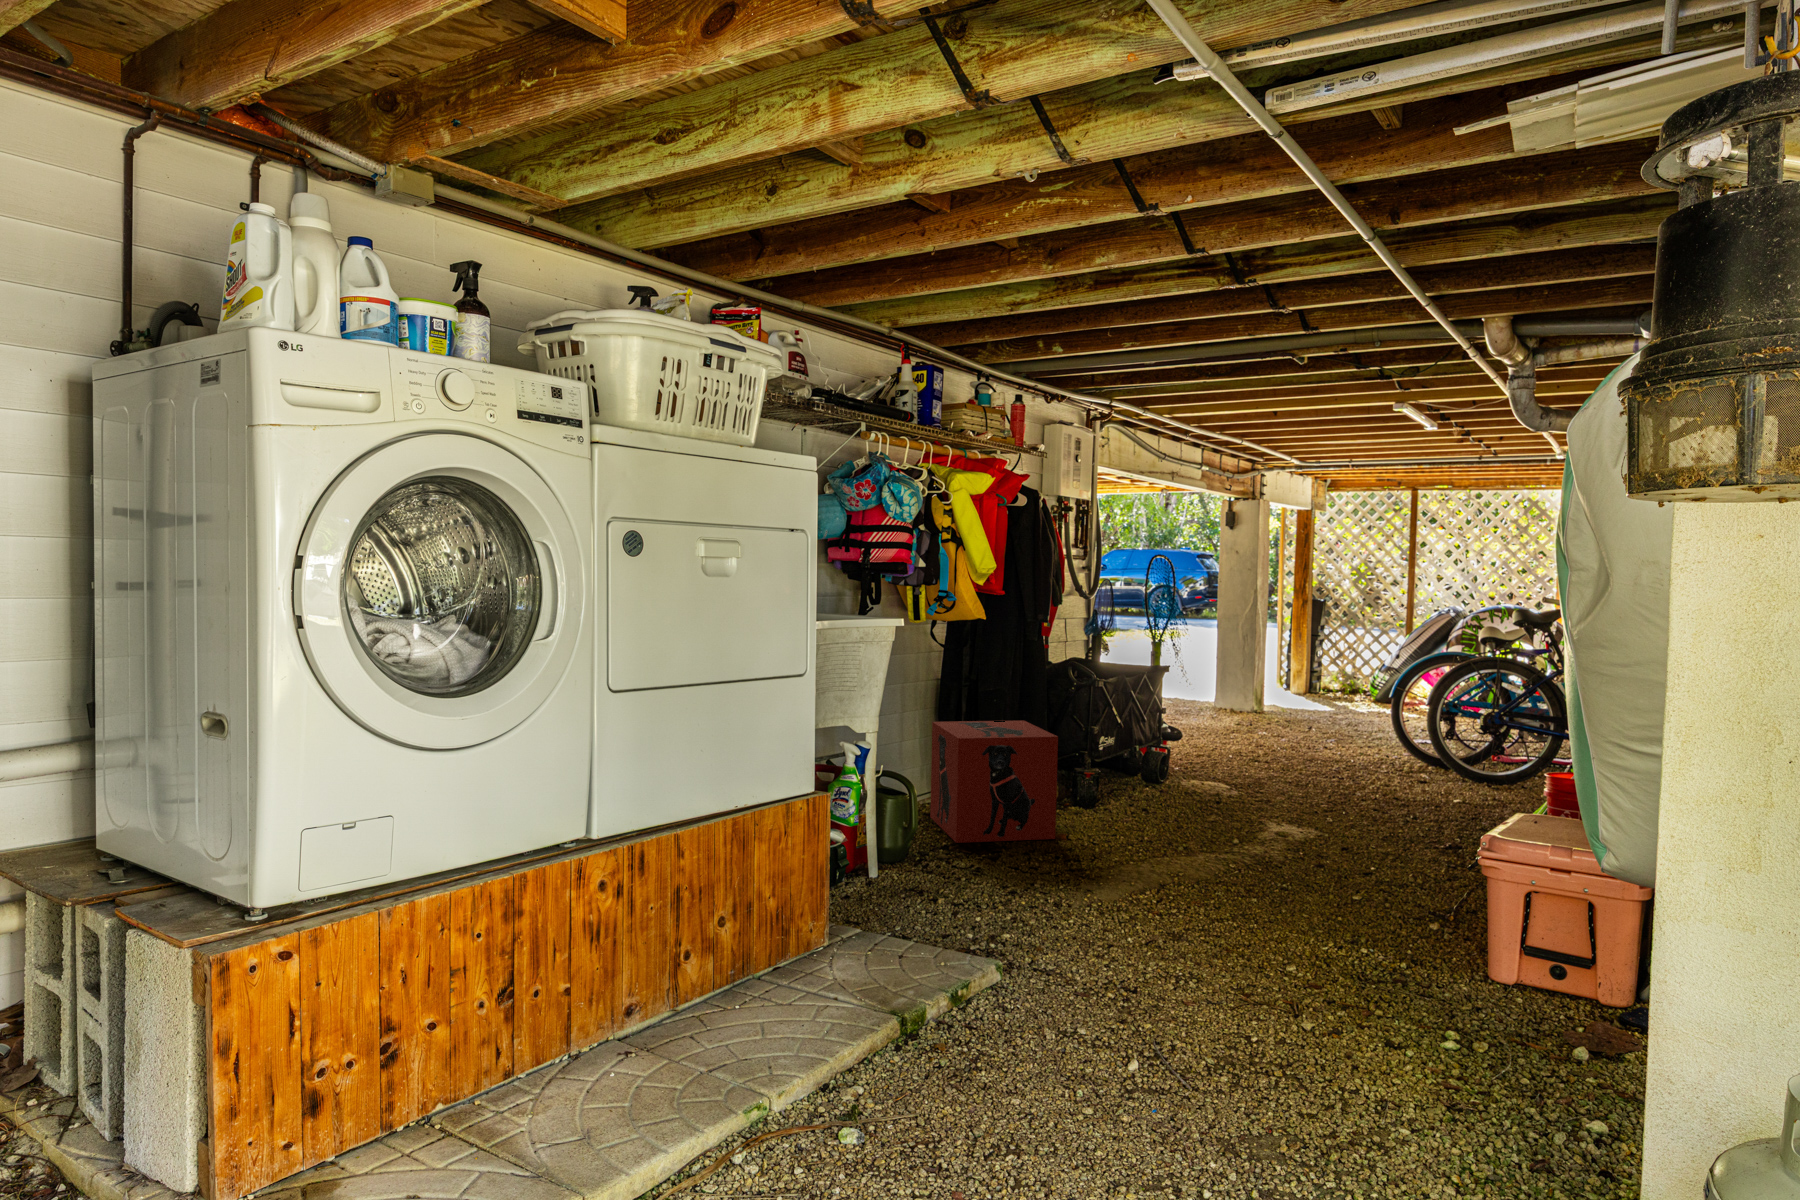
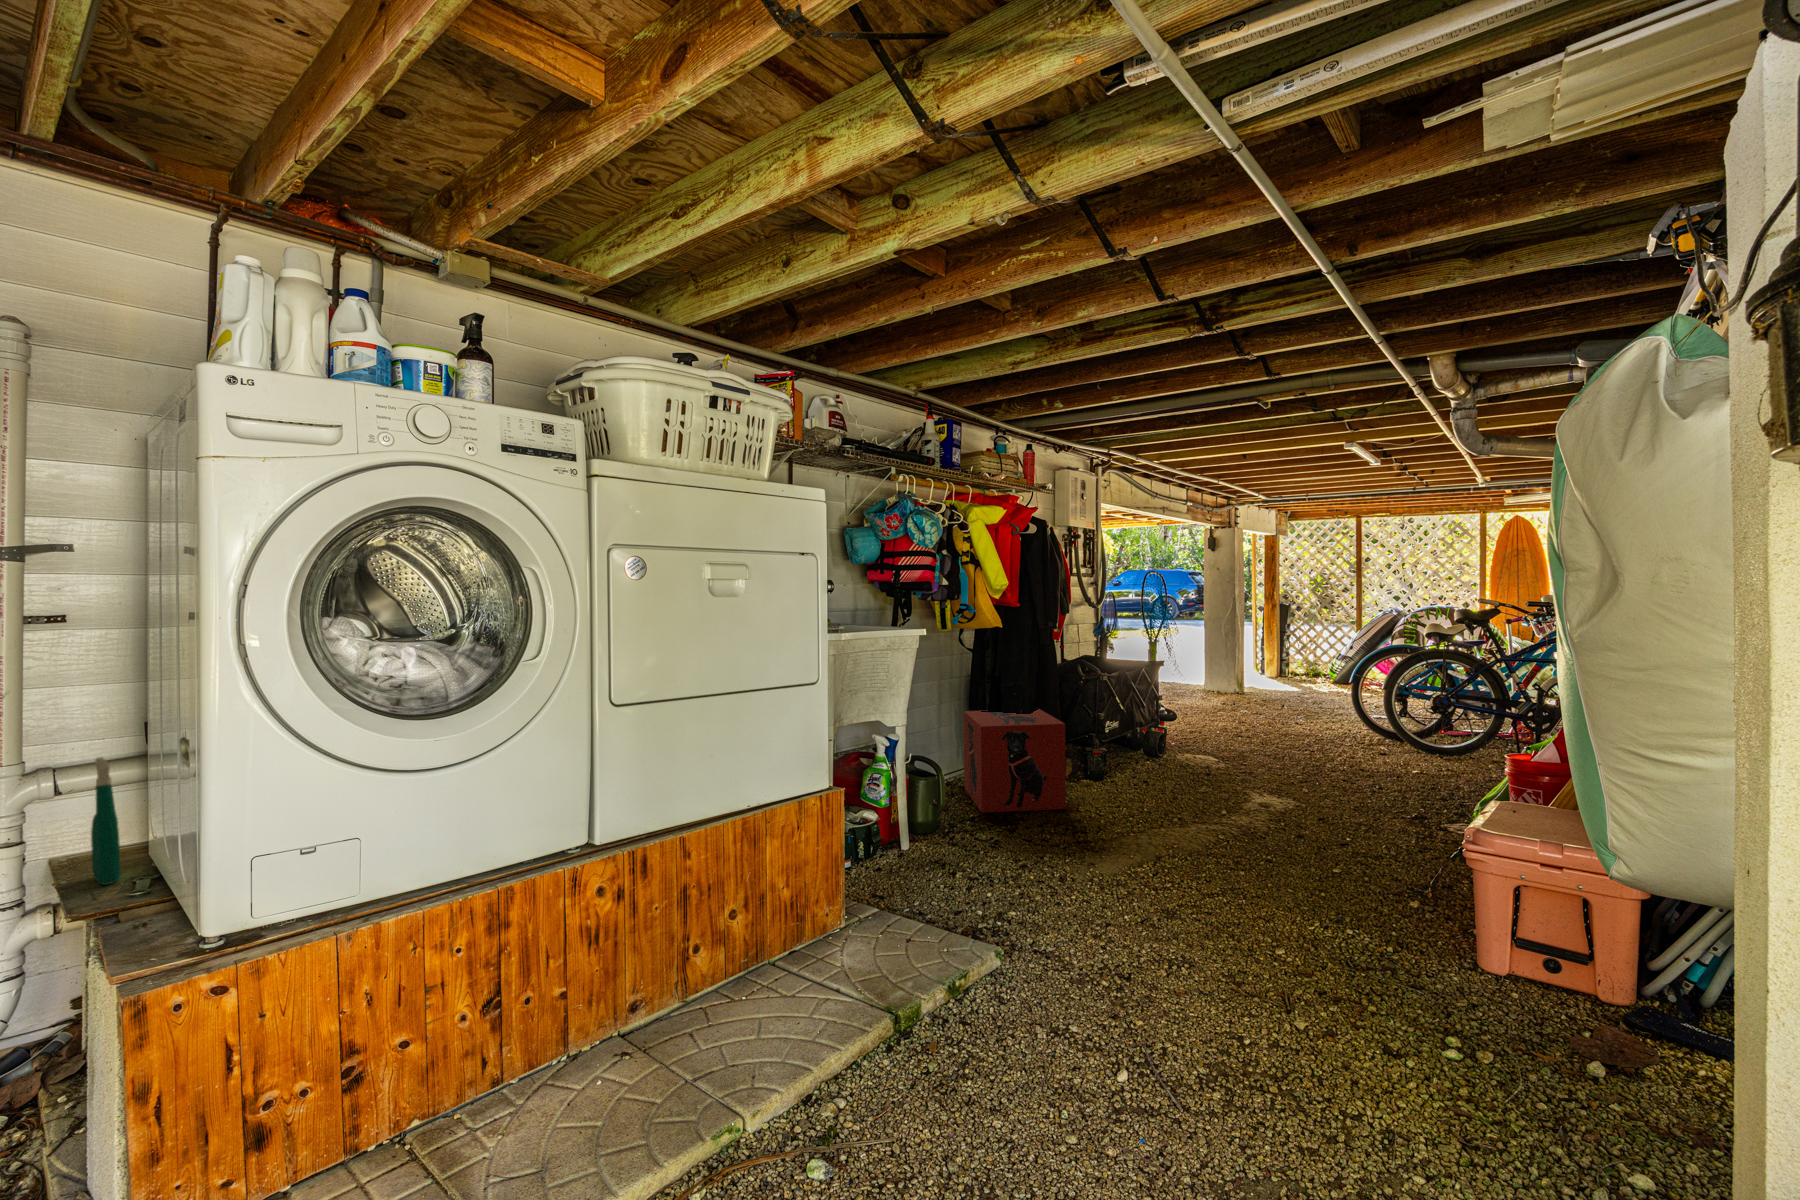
spray bottle: none [44,734,86,871] -> present [91,757,121,885]

